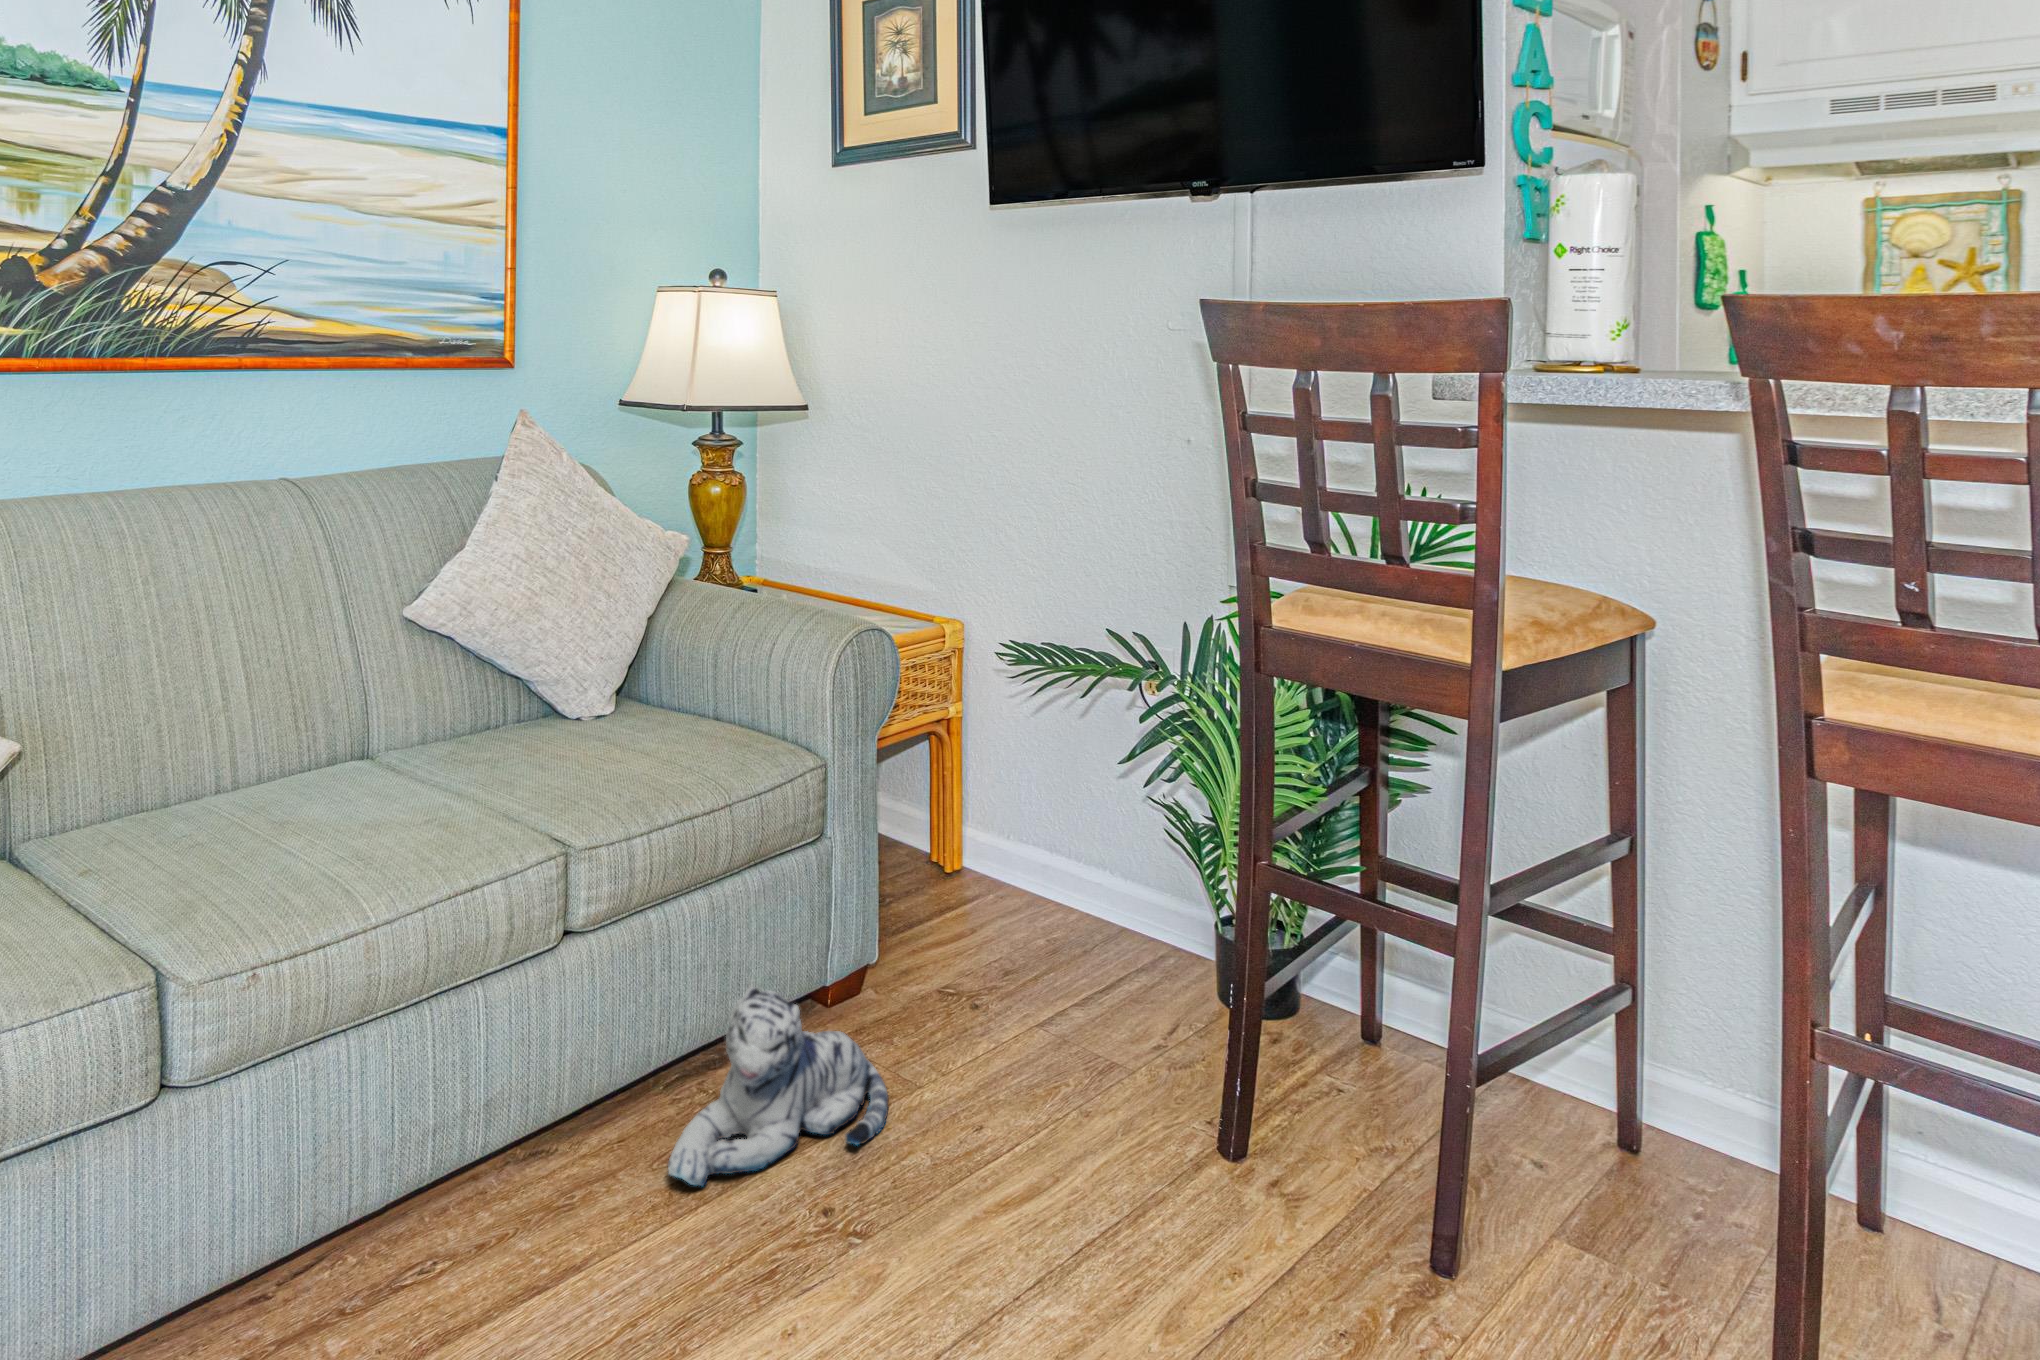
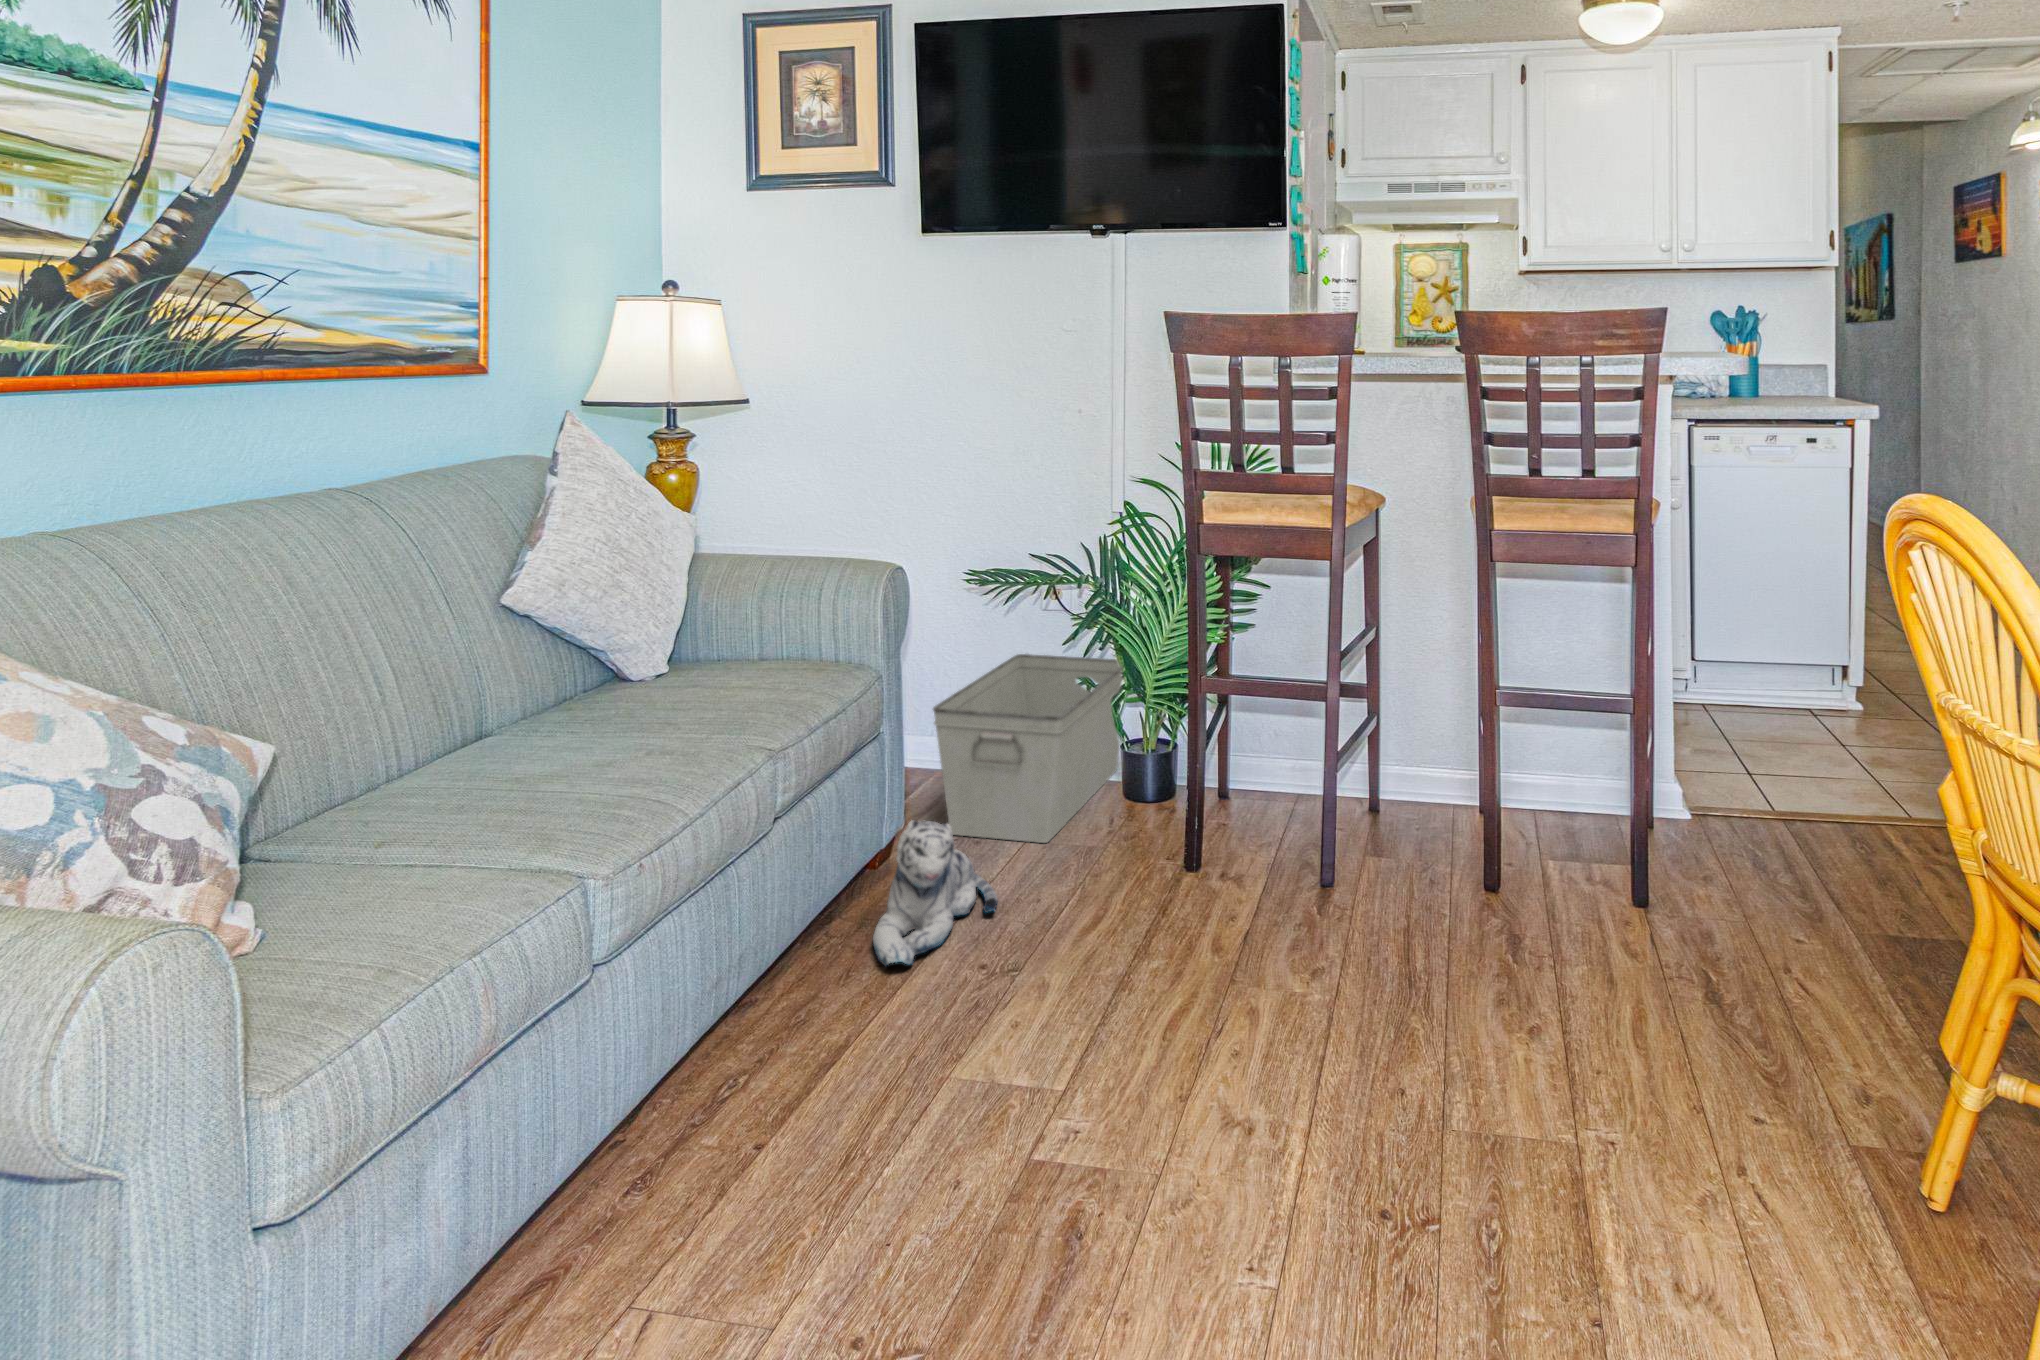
storage bin: none [901,776,1228,1059] -> present [933,654,1123,843]

